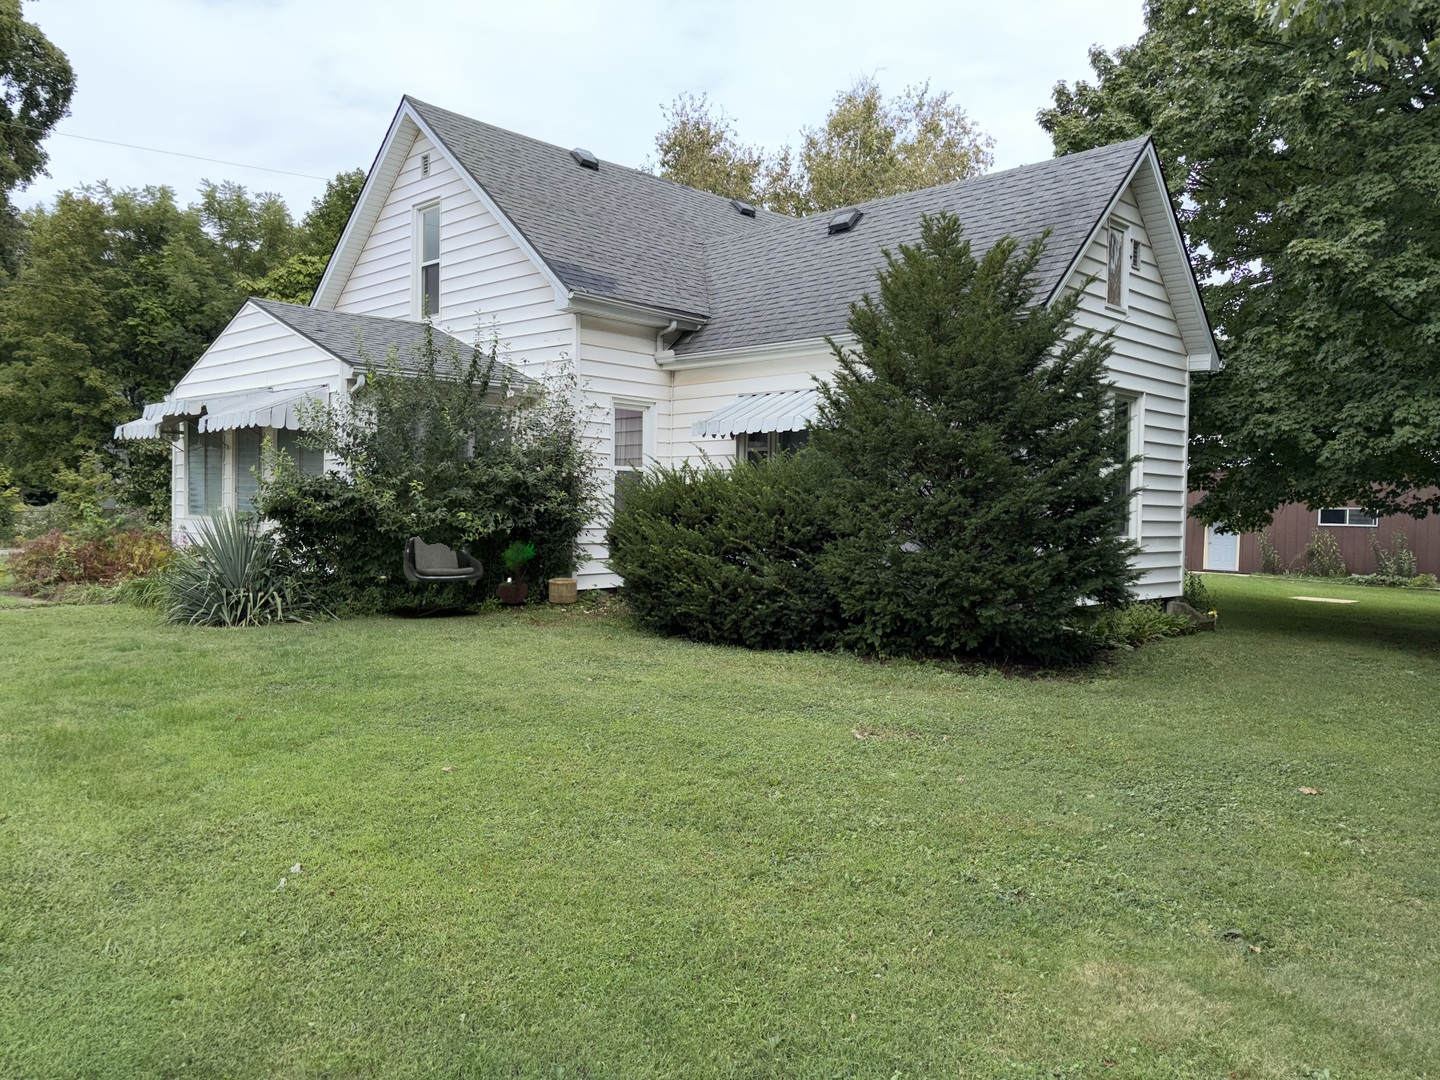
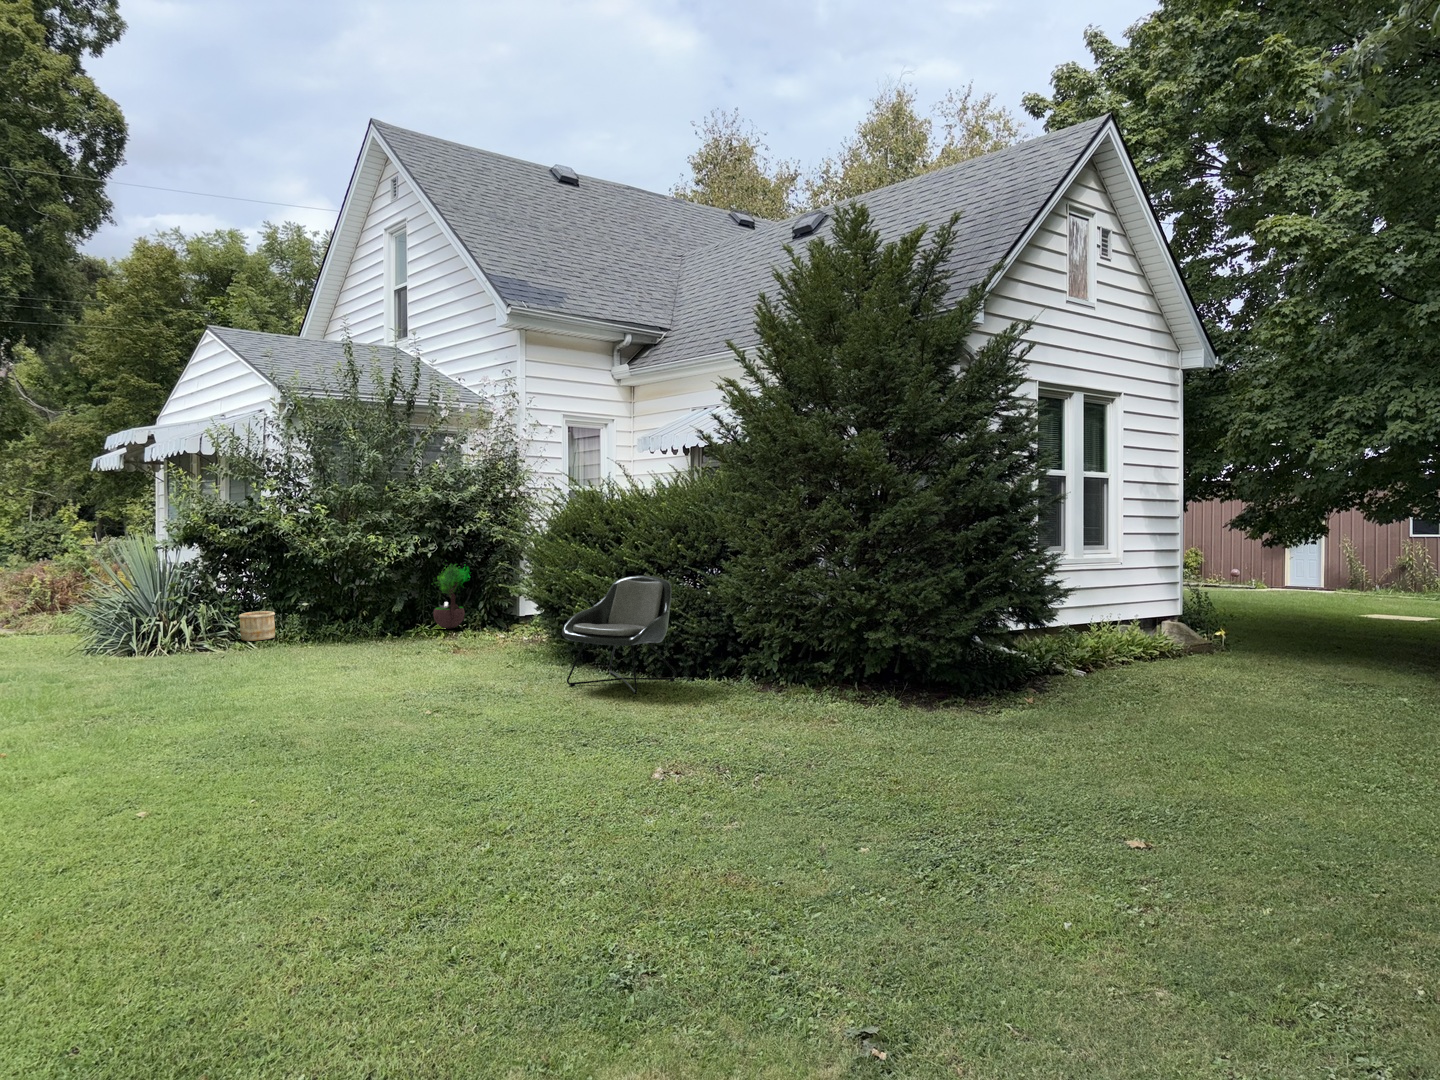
lounge chair: present [402,536,484,618] -> present [562,576,677,694]
wooden bucket: present [548,578,578,603] -> present [239,611,275,641]

